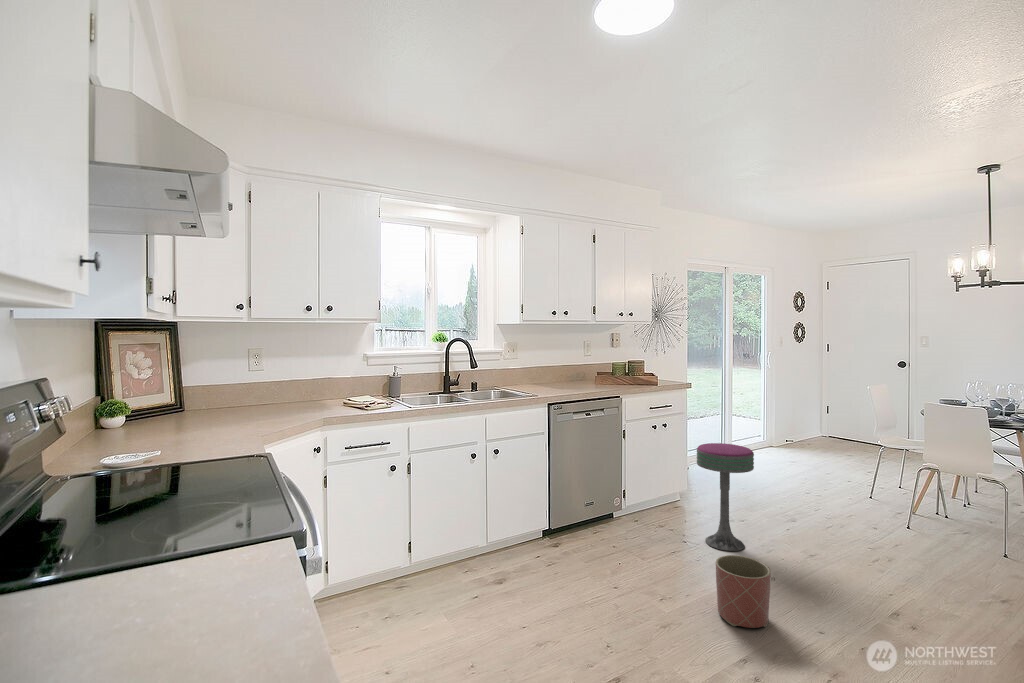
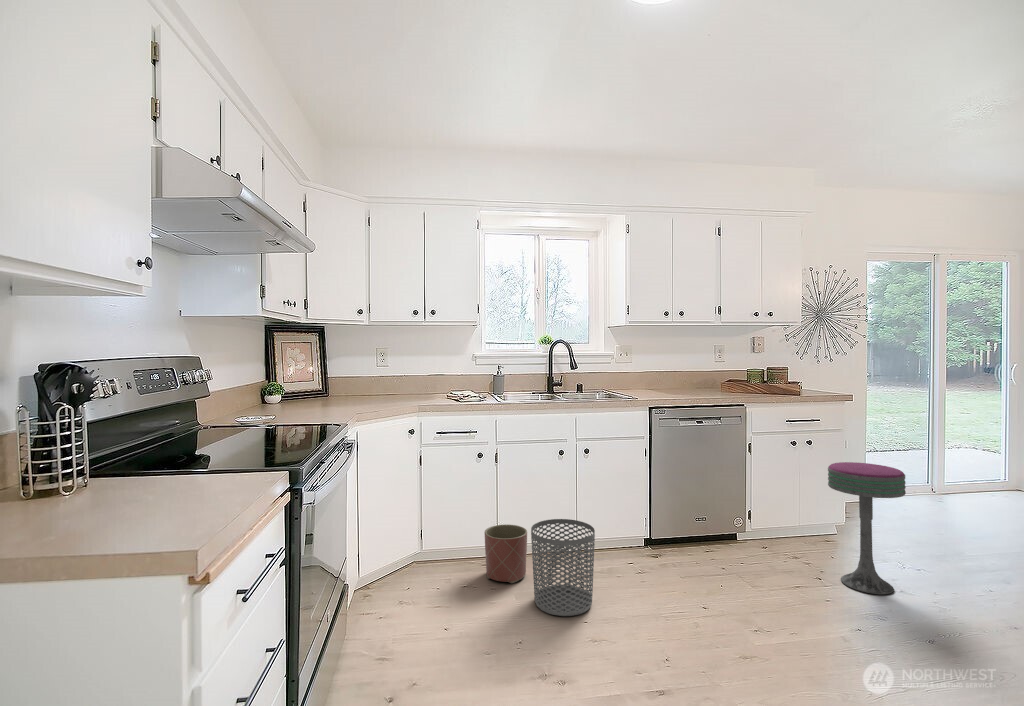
waste bin: none [467,526,532,630] -> present [531,519,595,616]
planter: present [716,555,771,628] -> present [484,525,527,584]

